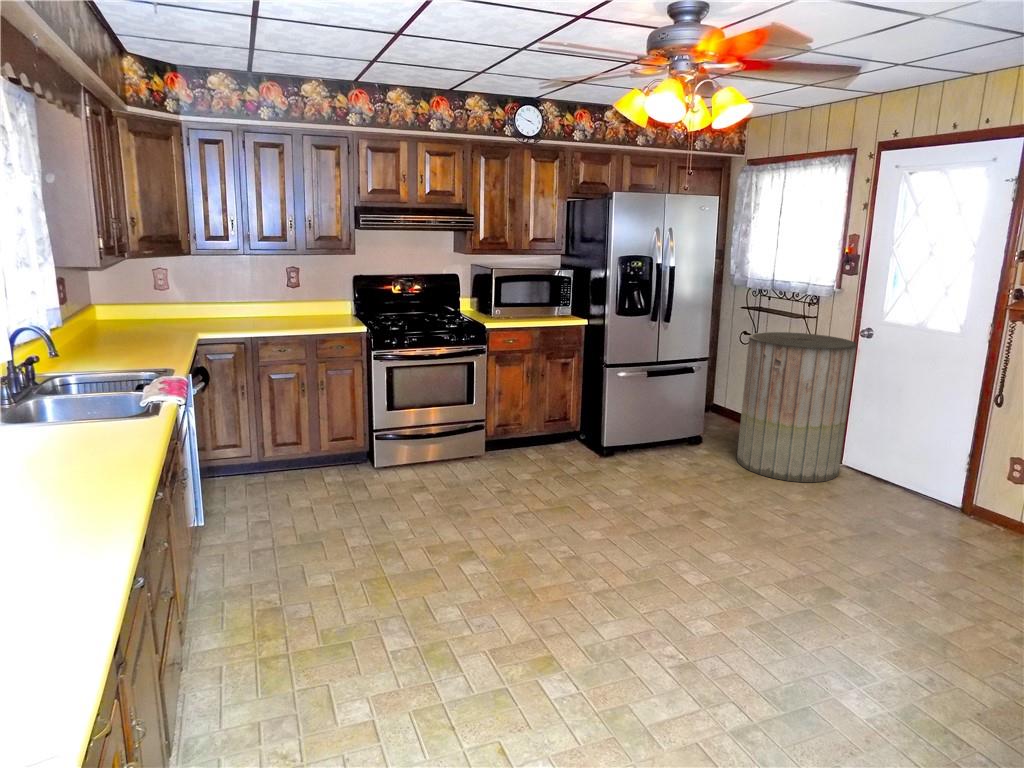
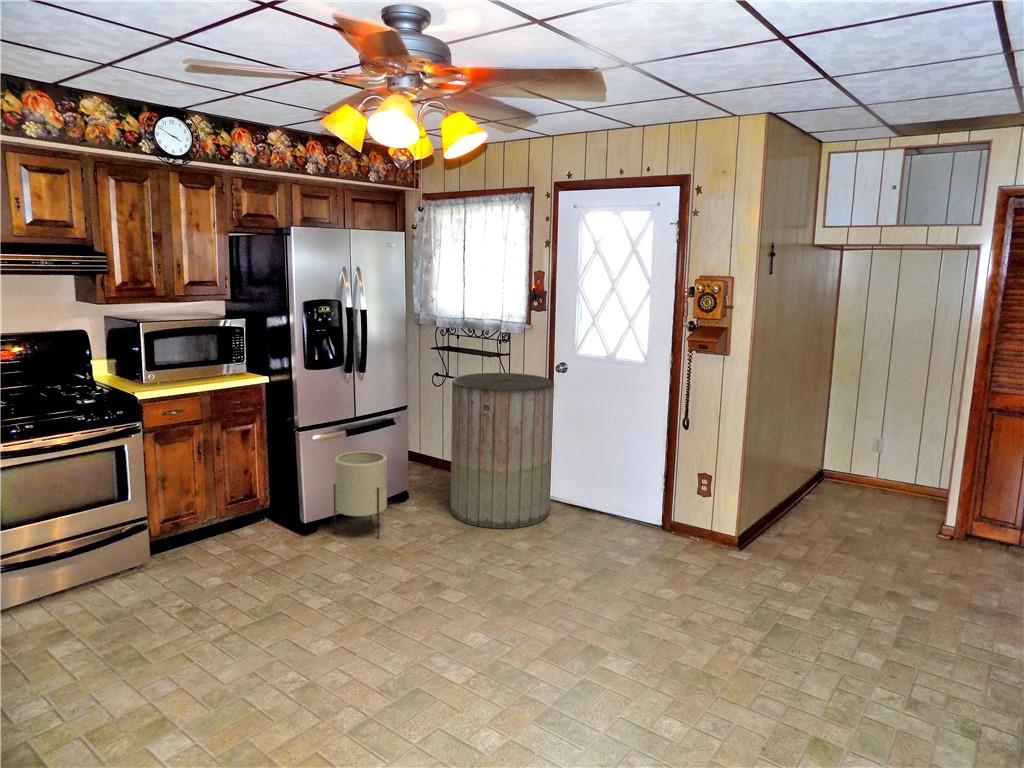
planter: none [627,391,678,468] -> present [333,451,387,538]

